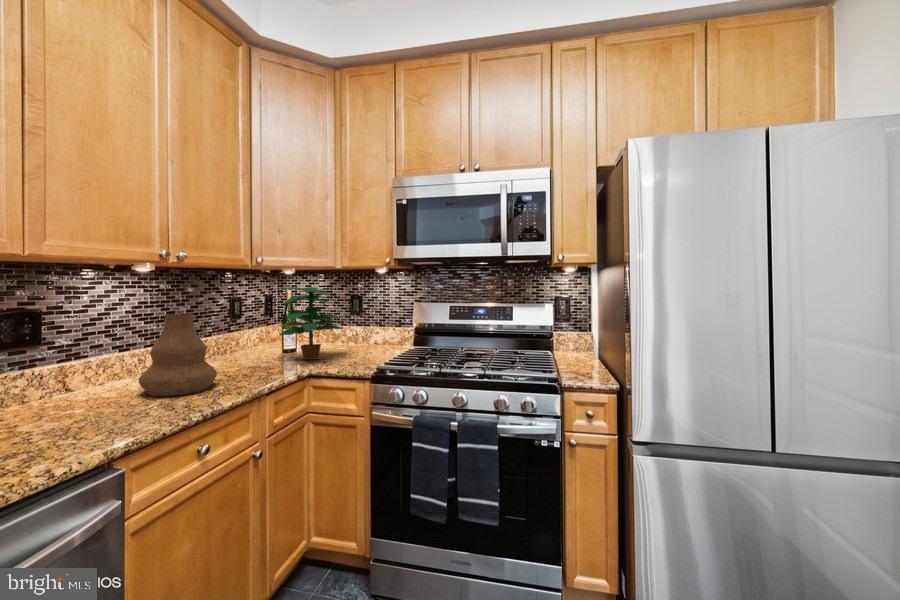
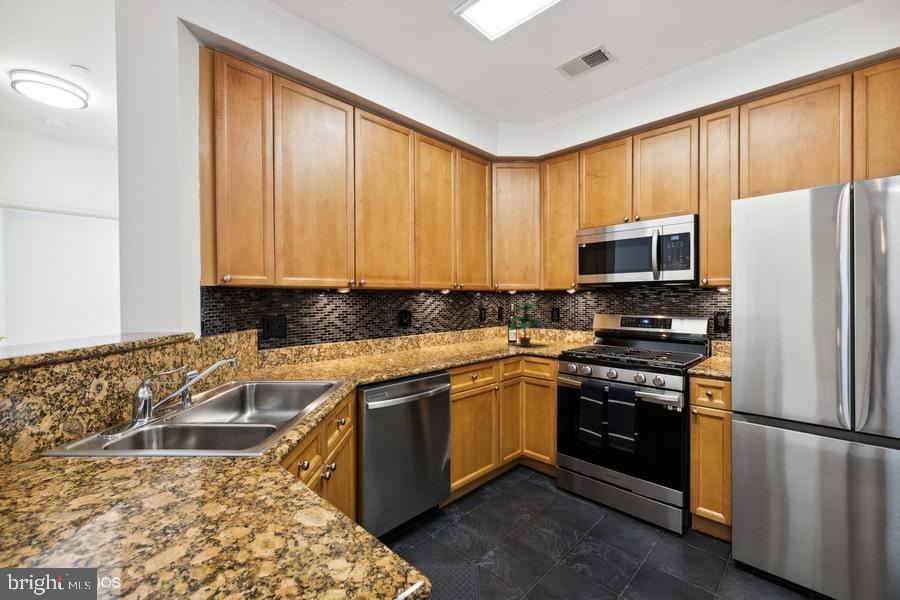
vase: present [139,314,217,396] -> none [446,314,478,353]

